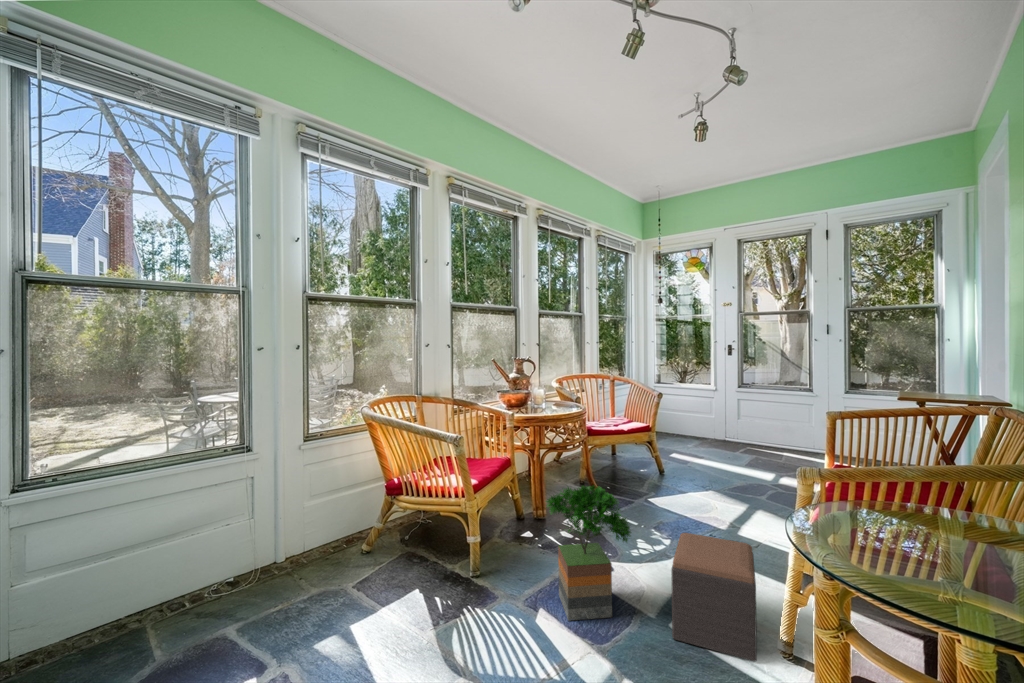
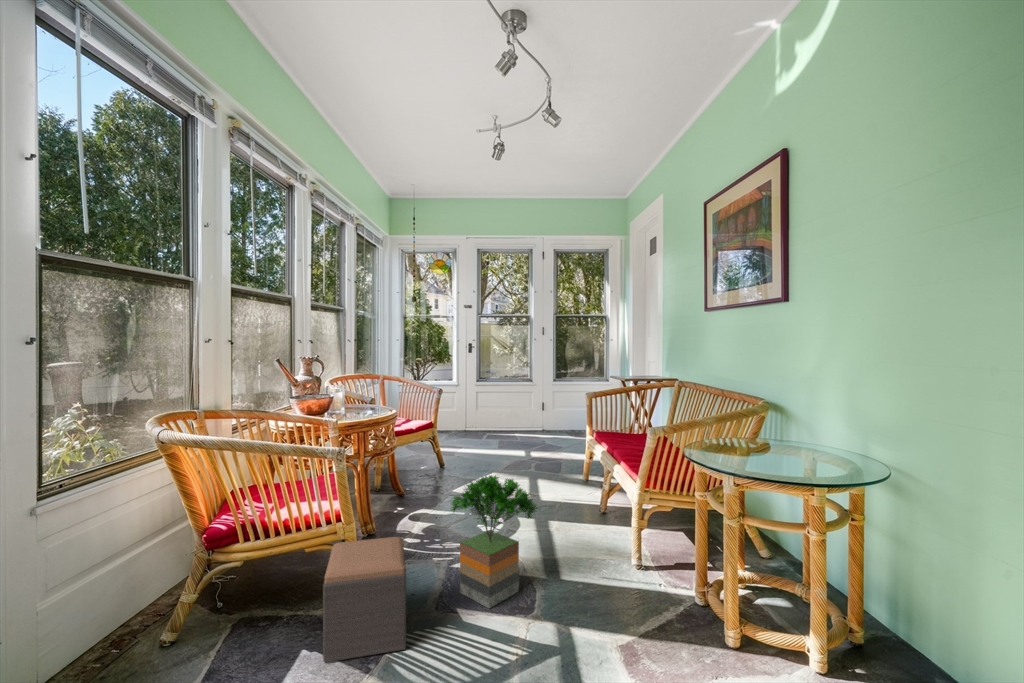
footstool: present [671,533,757,662] -> present [323,537,406,662]

